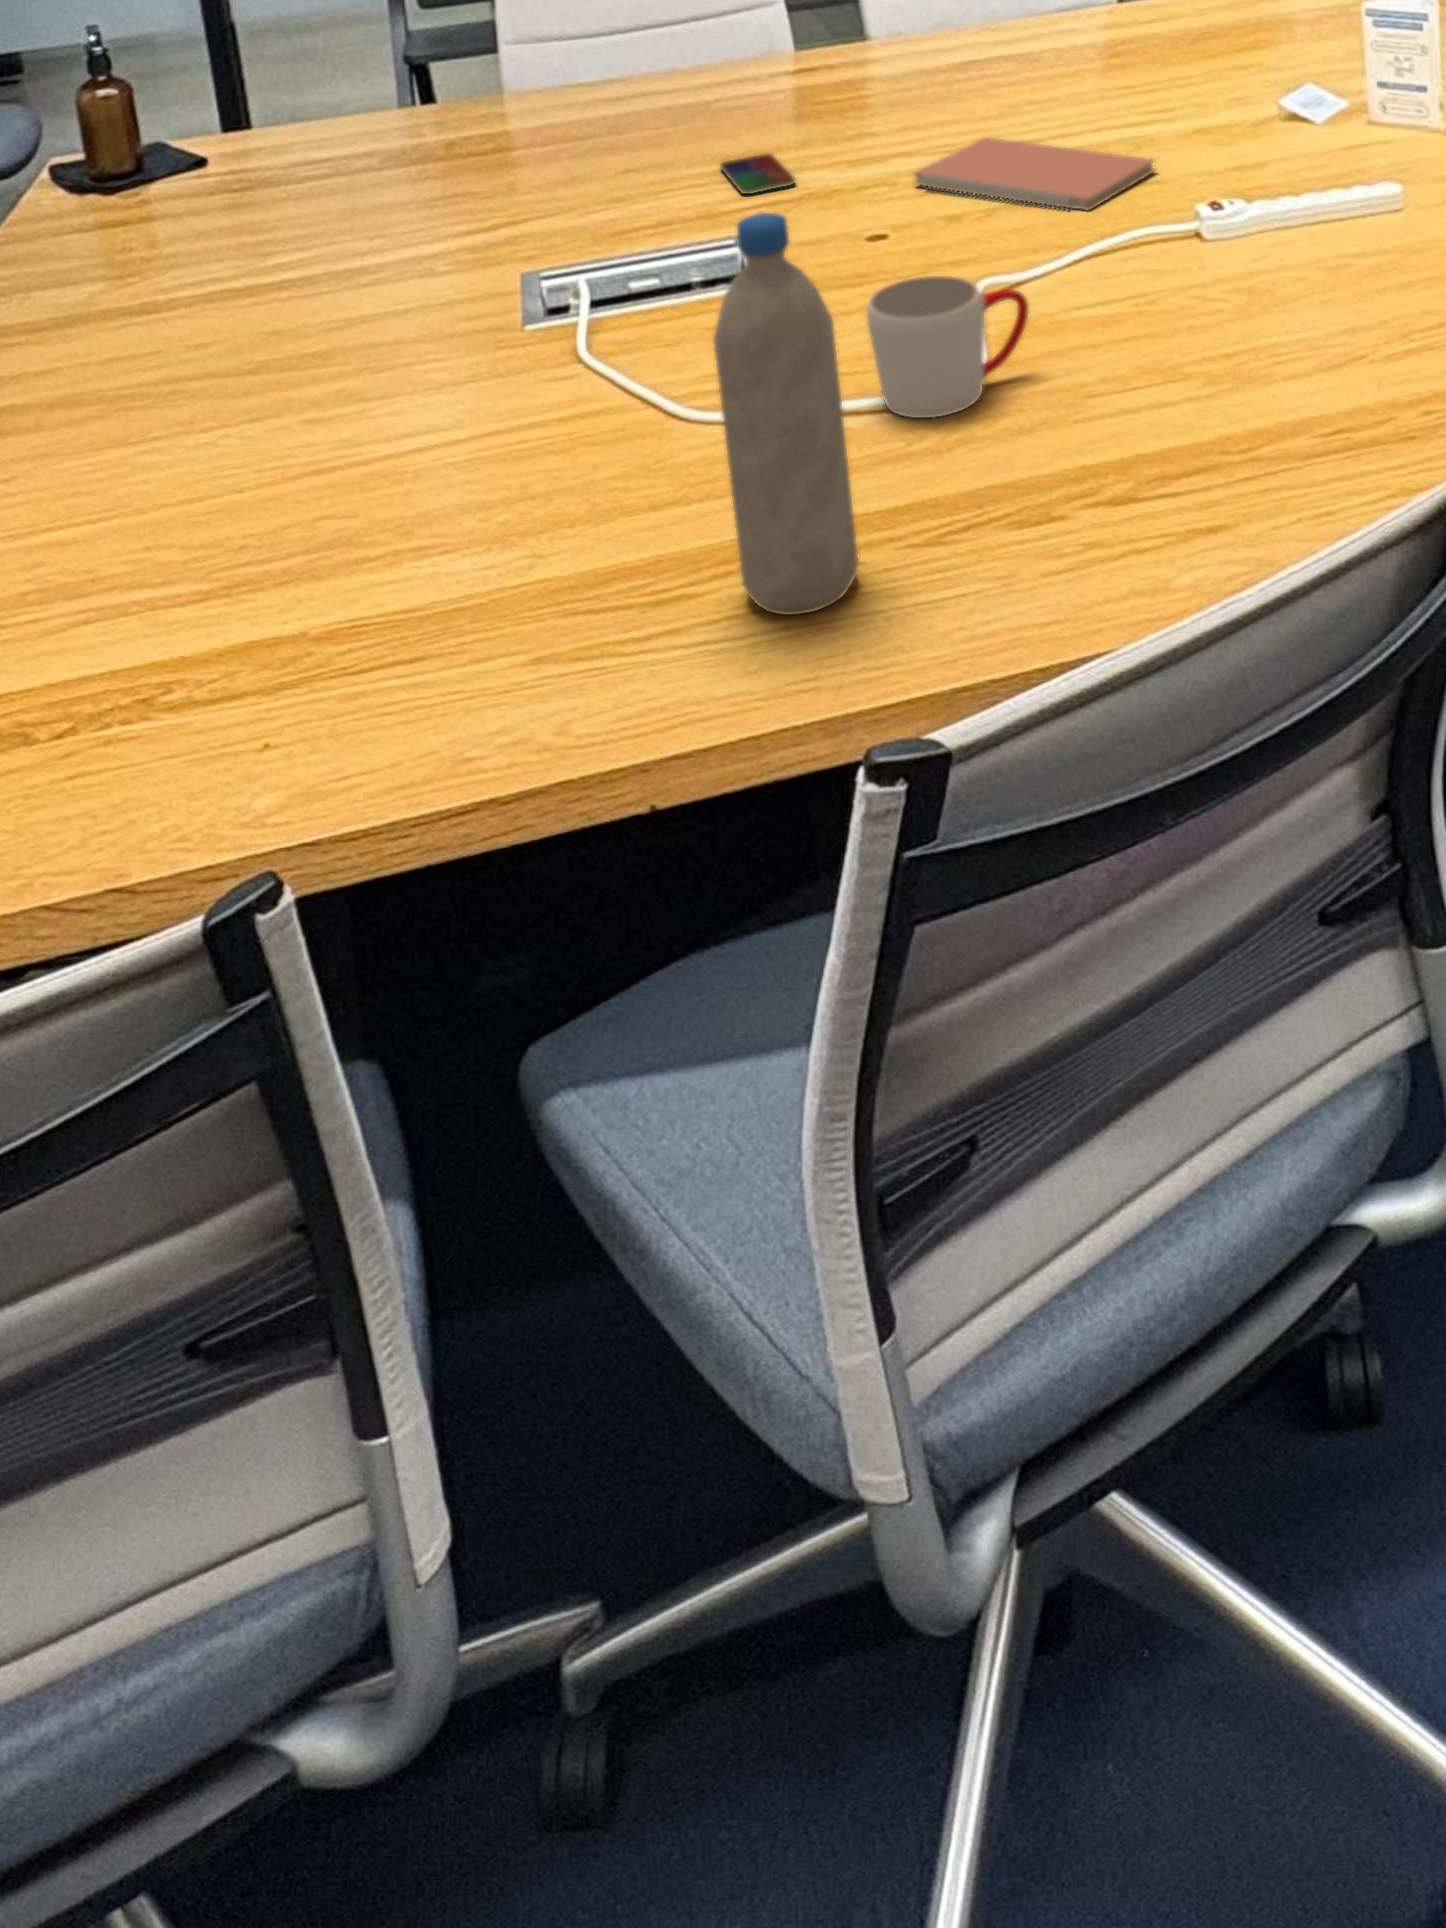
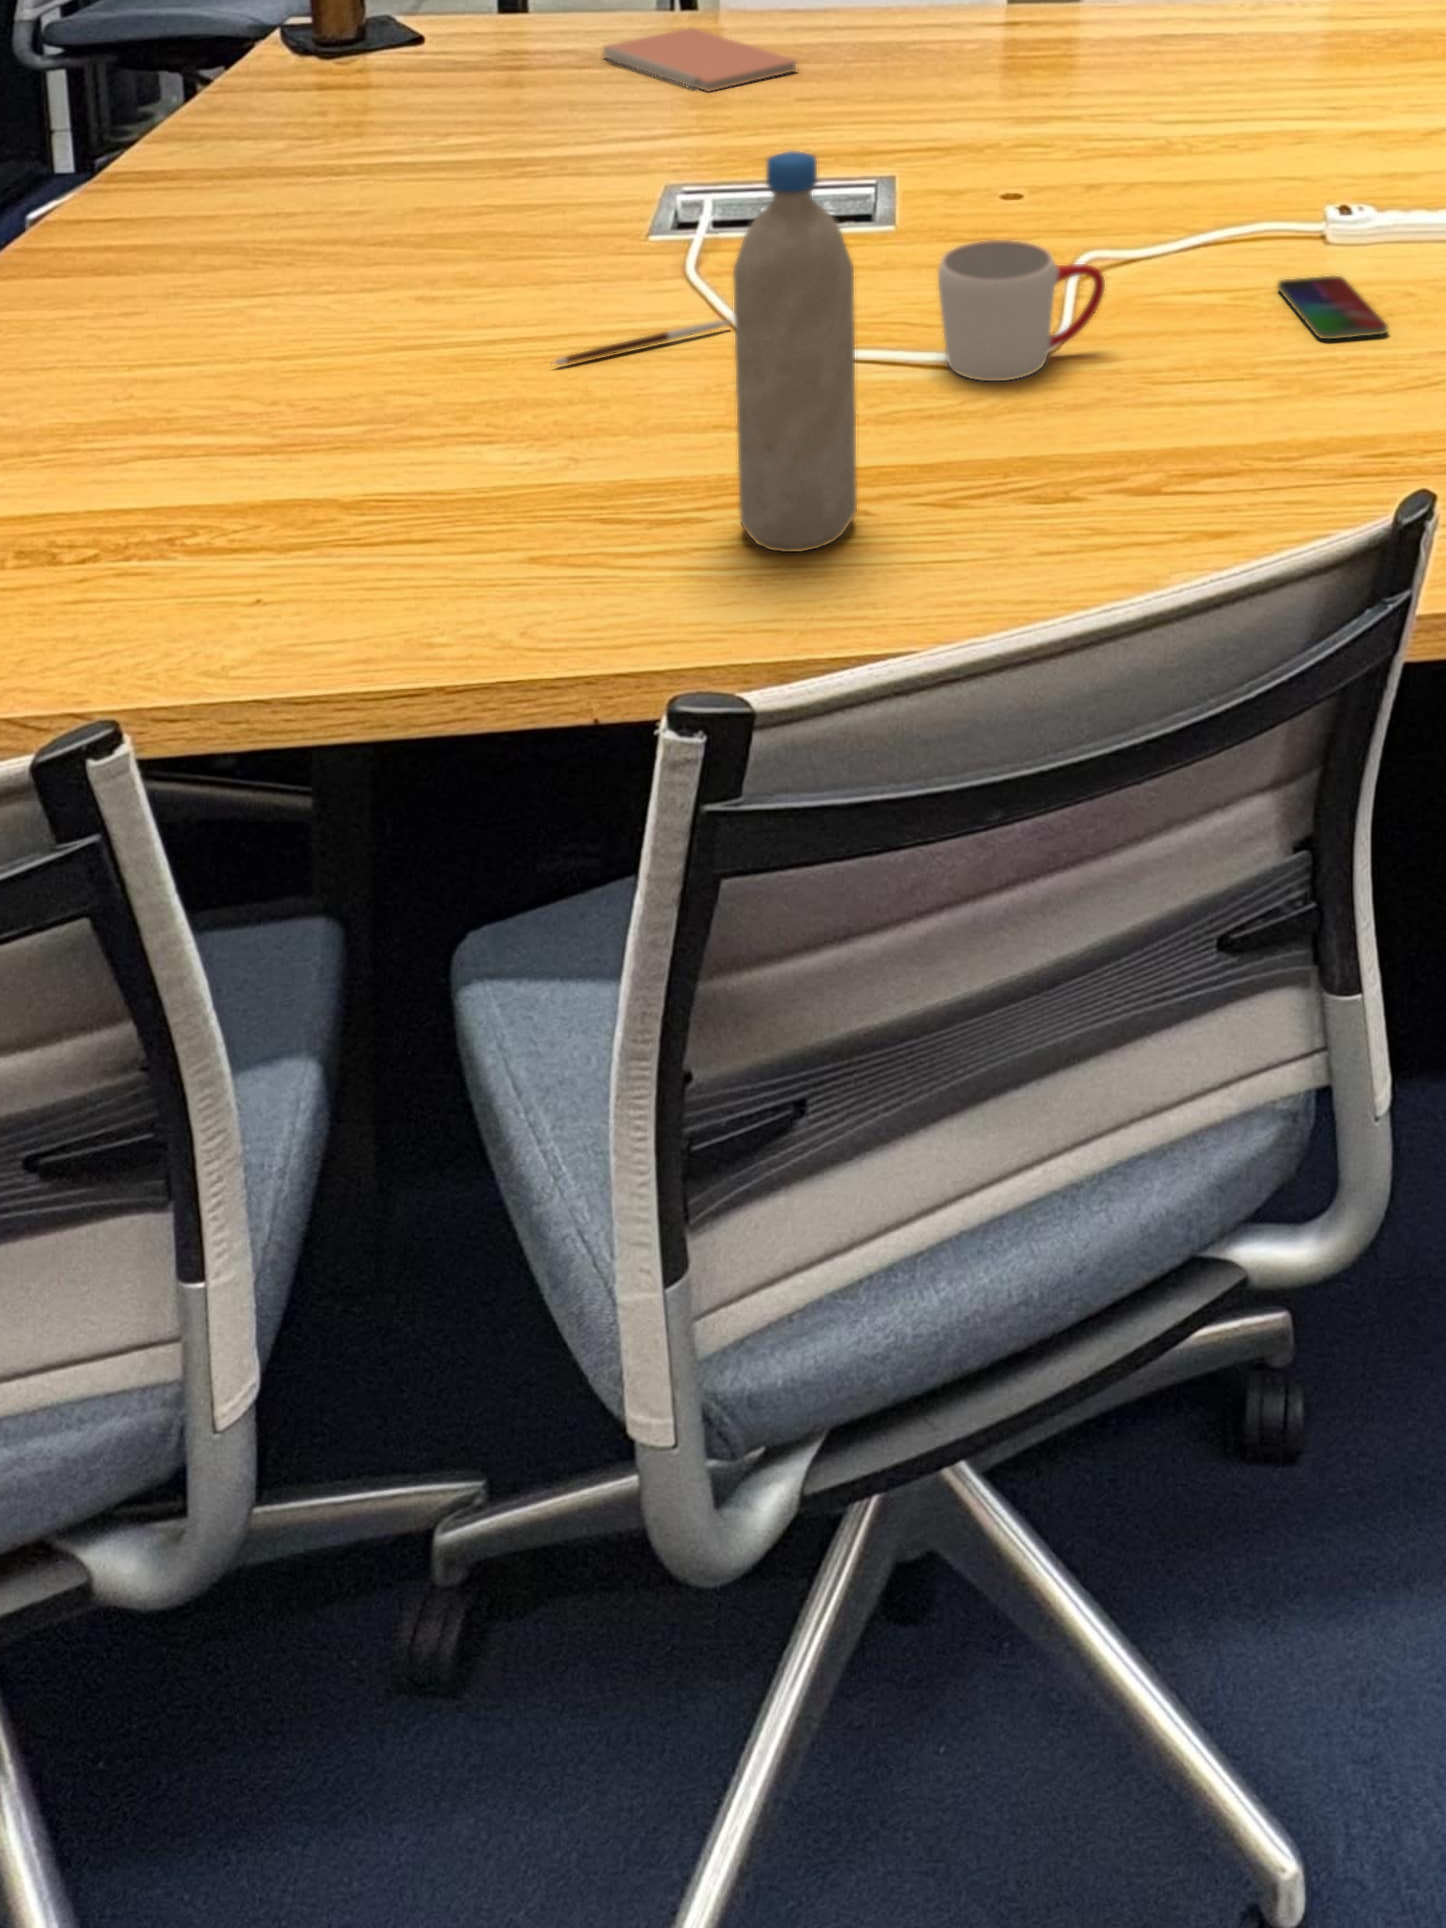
notebook: present [914,137,1154,211] -> present [604,28,797,91]
smartphone: present [720,154,795,194] -> present [1278,276,1388,339]
pen: none [484,395,655,467] -> present [551,320,731,365]

